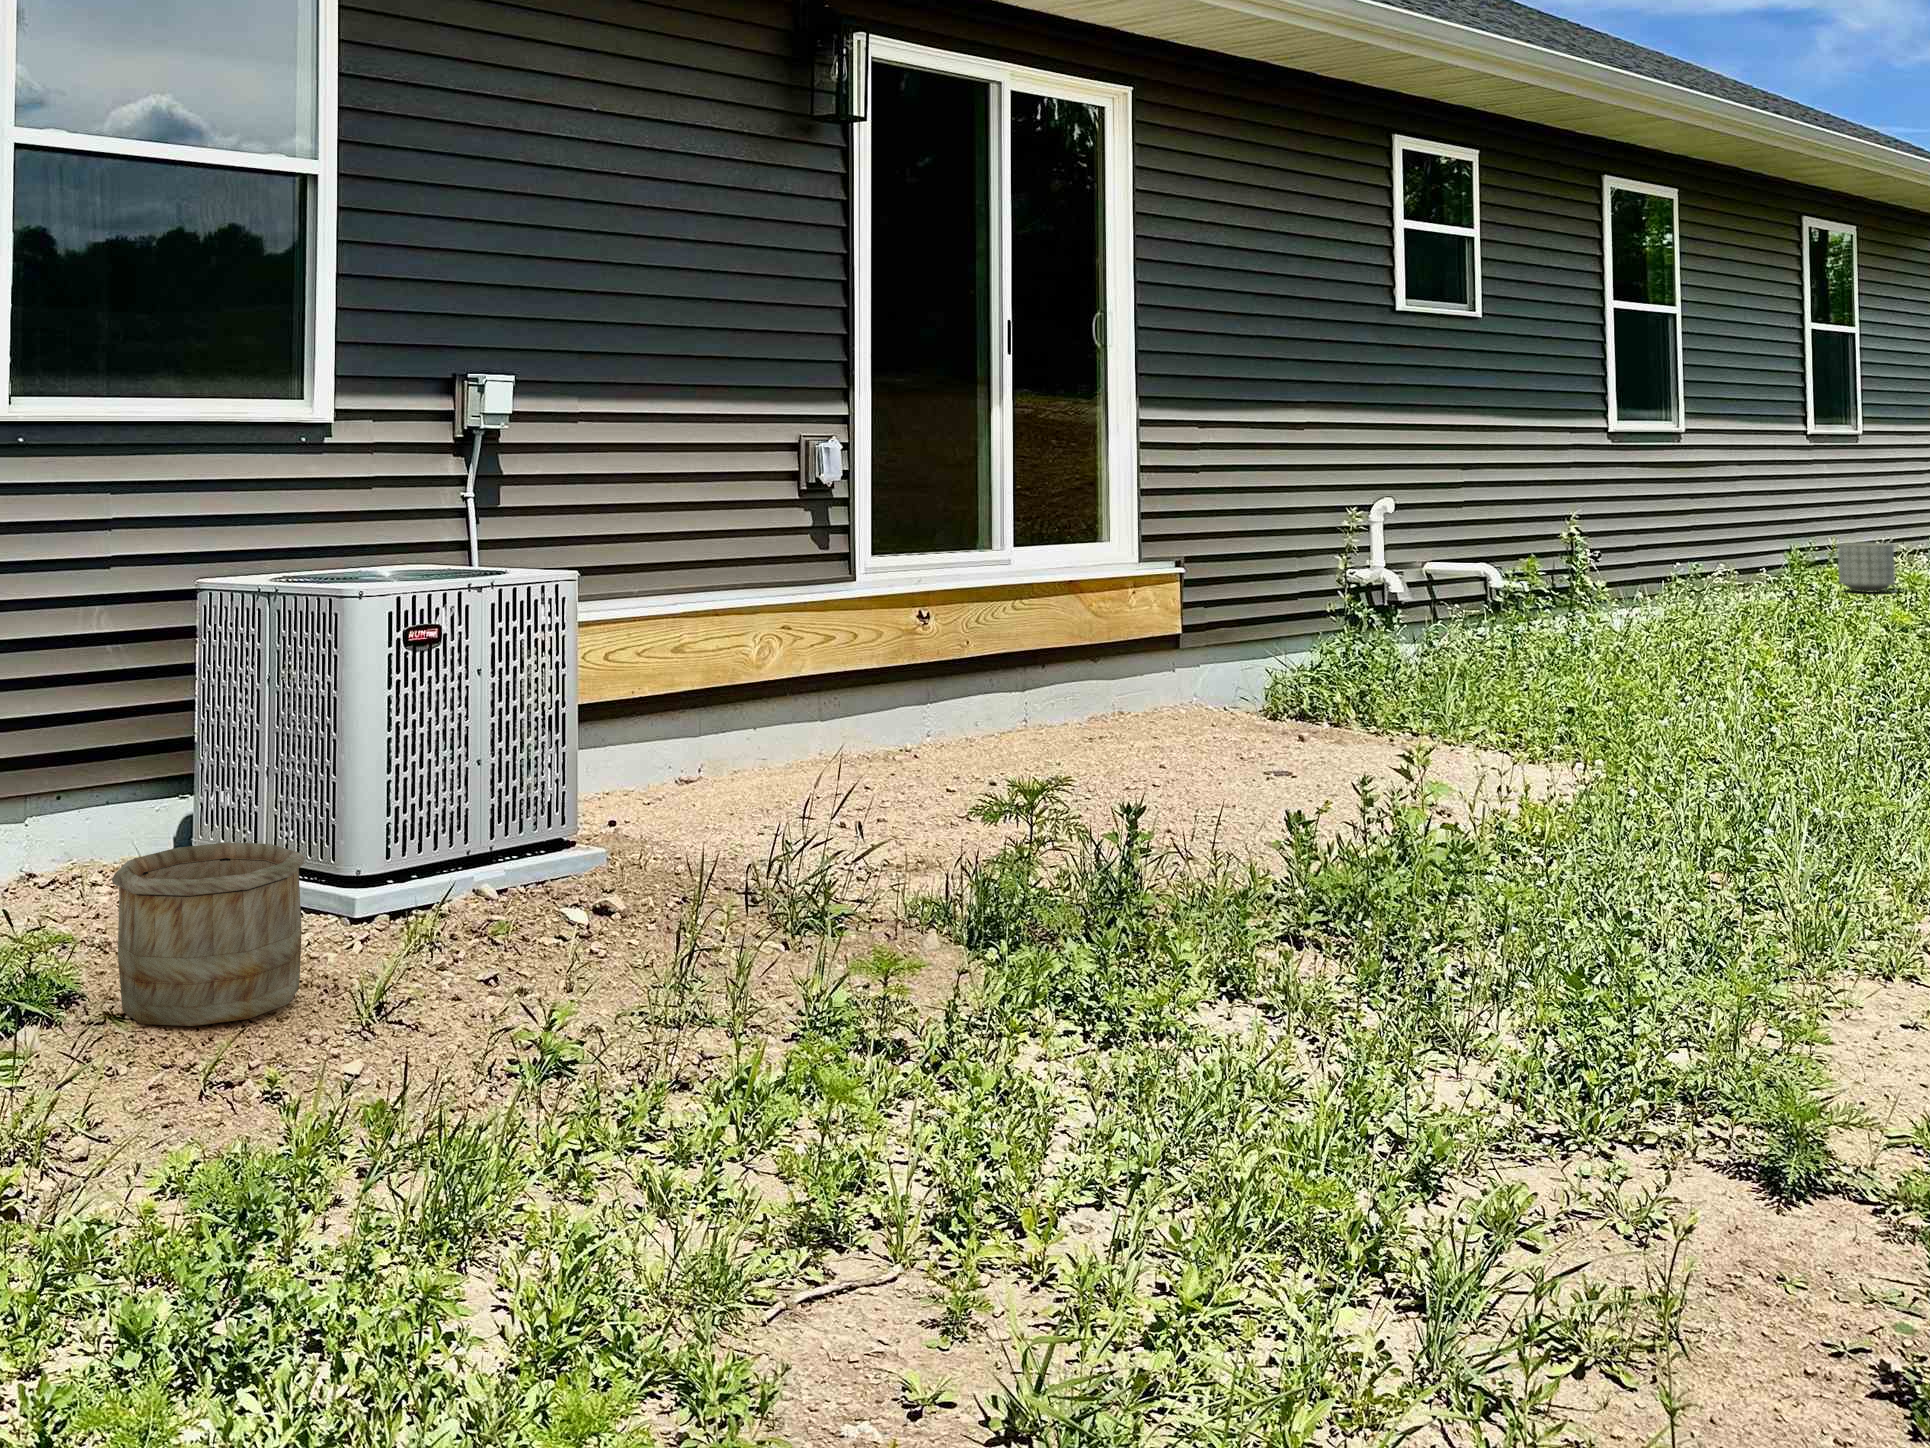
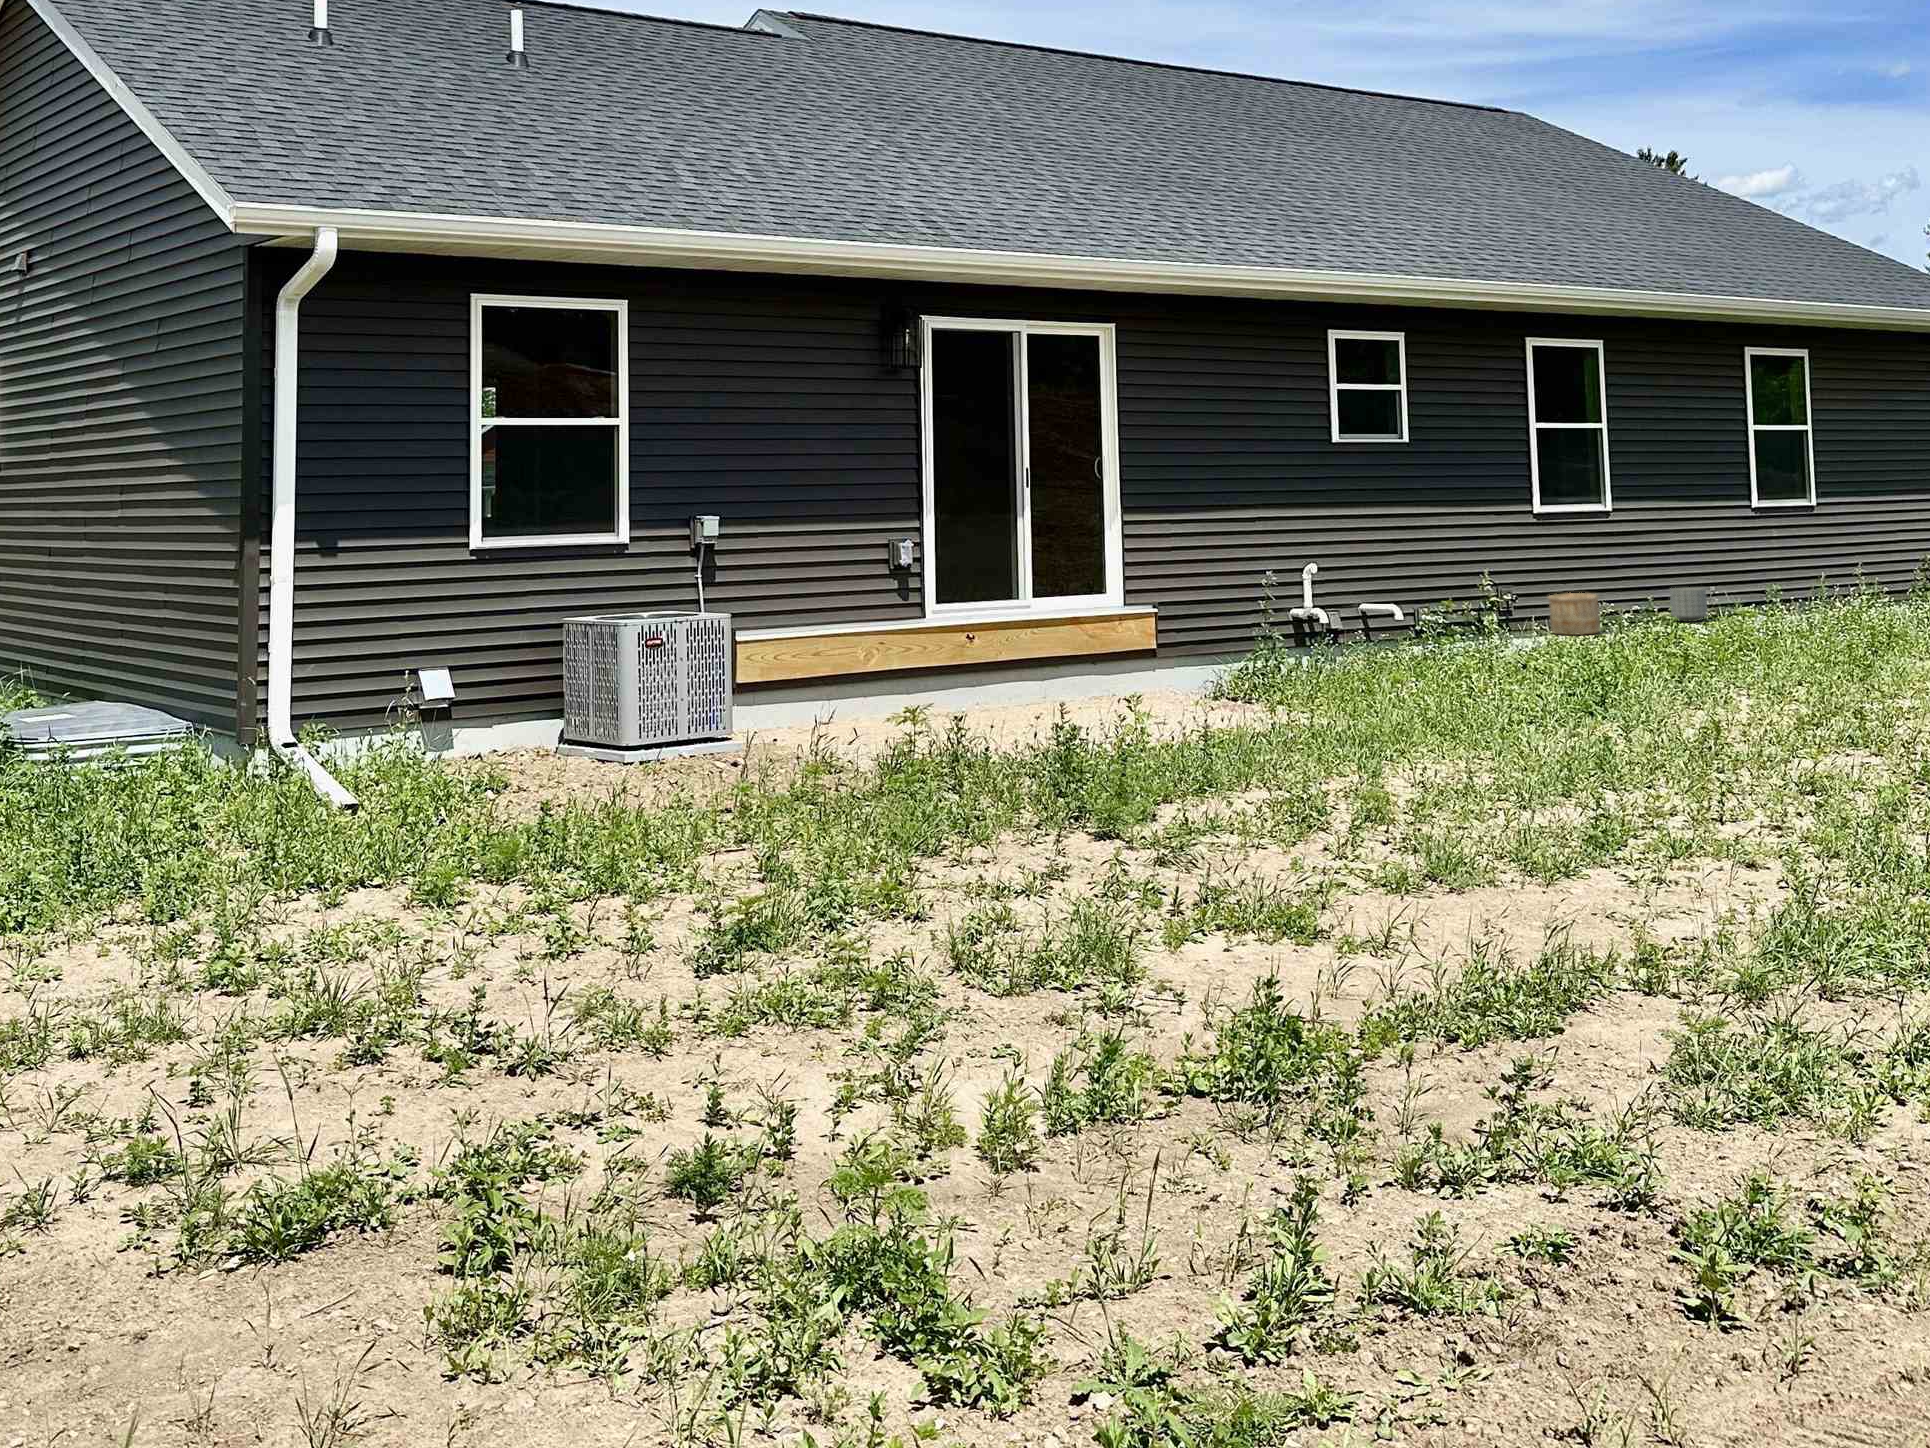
wooden bucket: present [112,842,305,1026] -> present [1548,593,1600,635]

